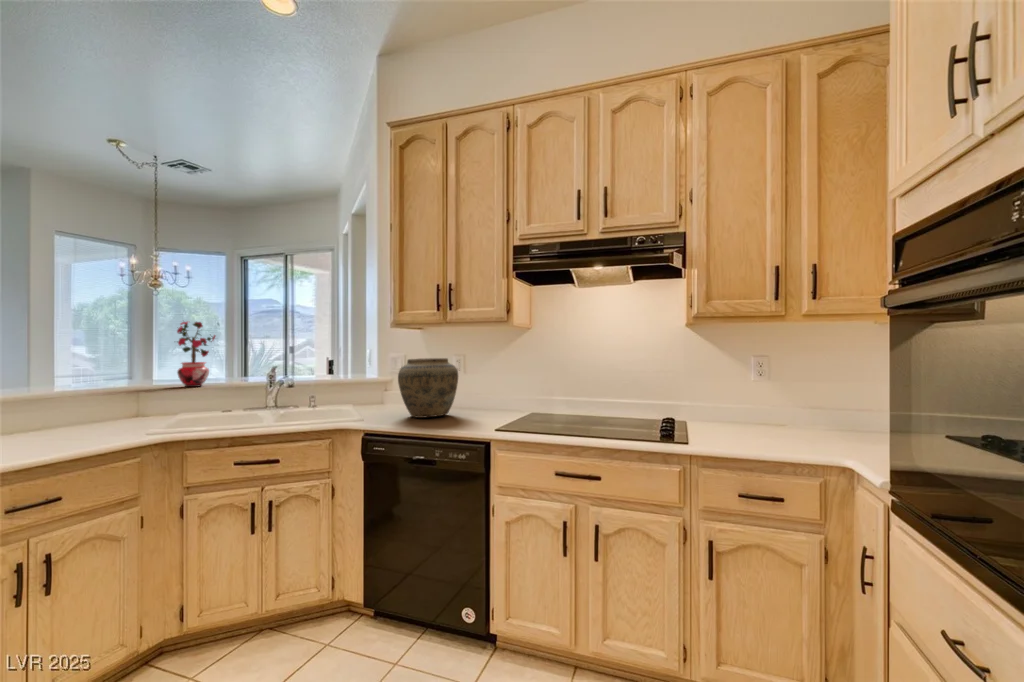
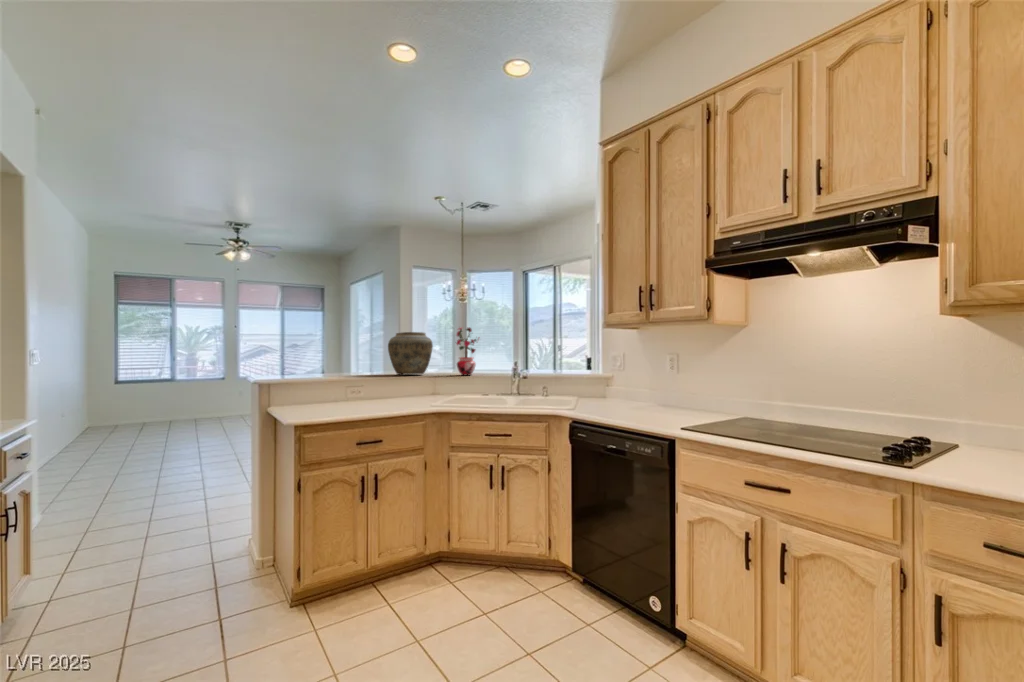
vase: present [398,358,458,418] -> present [388,332,433,374]

